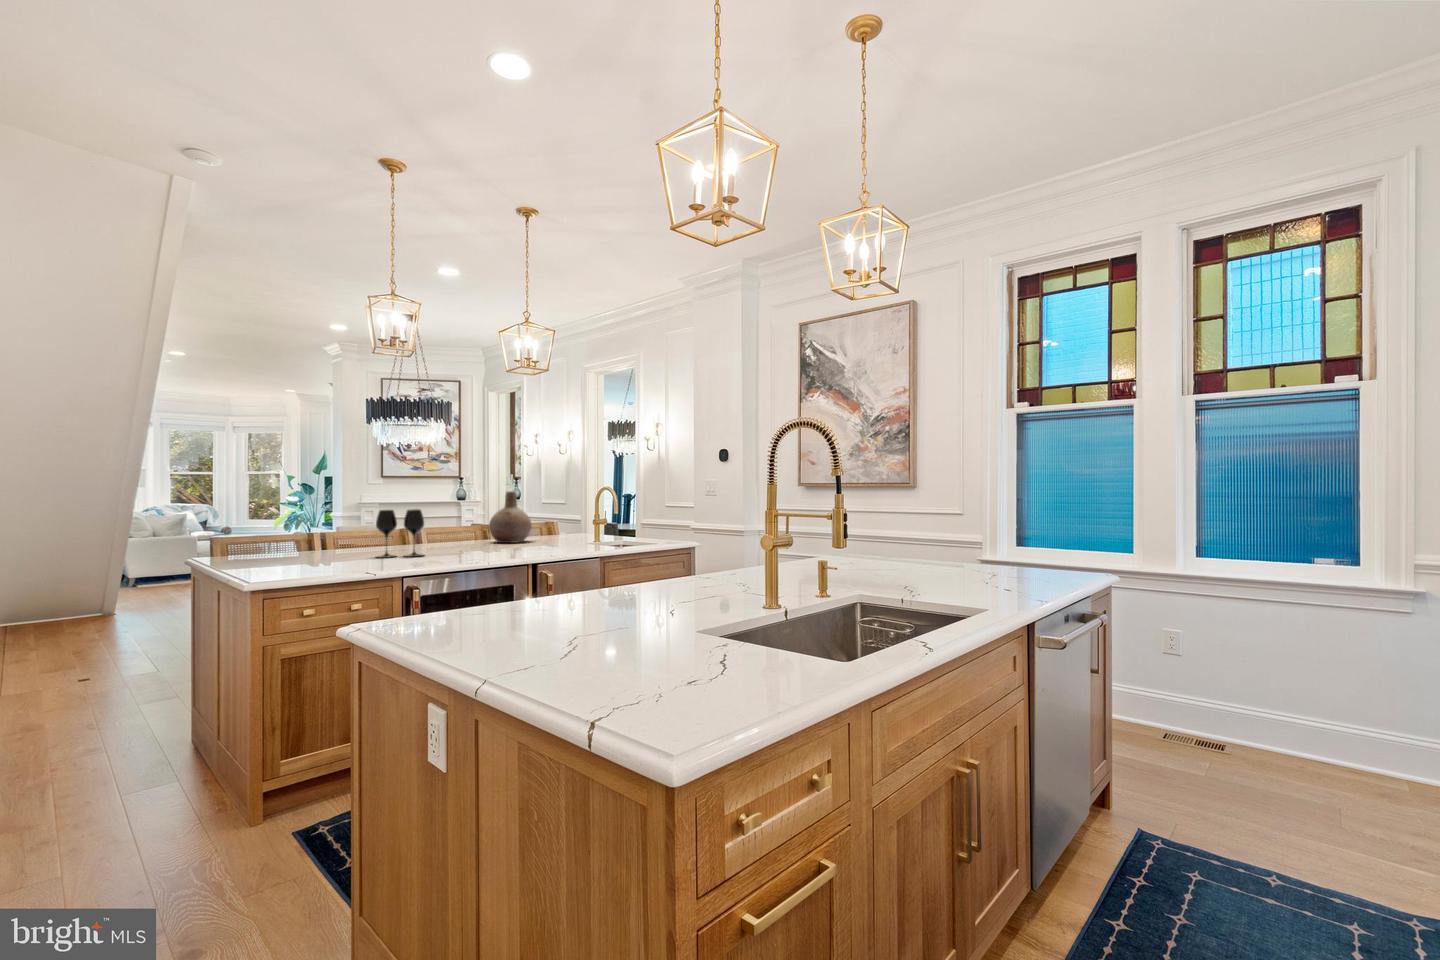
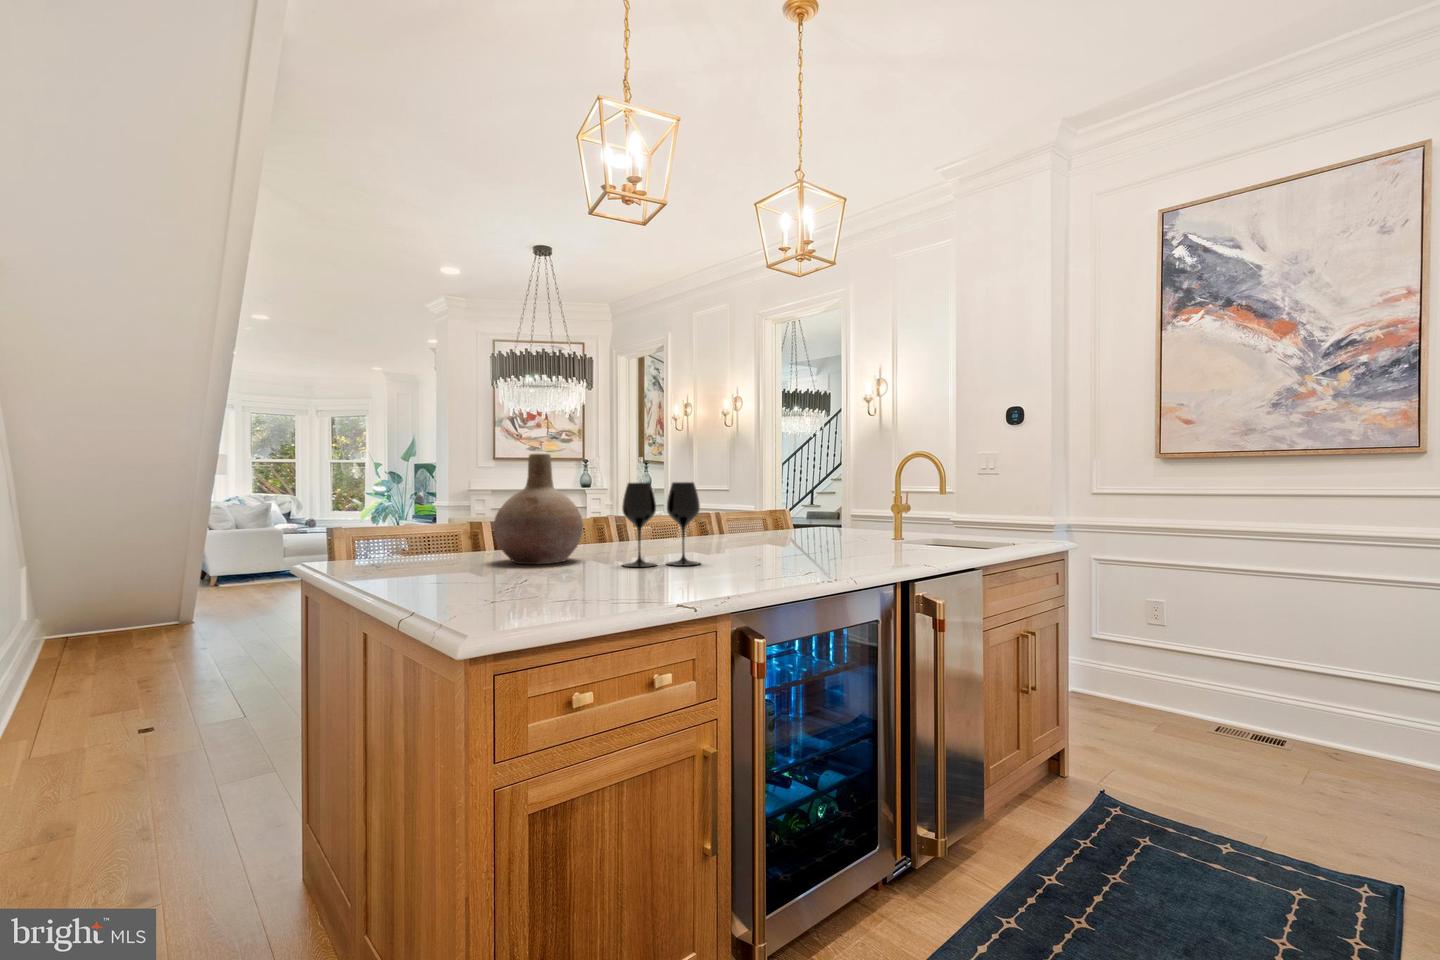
vase: present [489,491,532,543] -> present [493,454,583,564]

